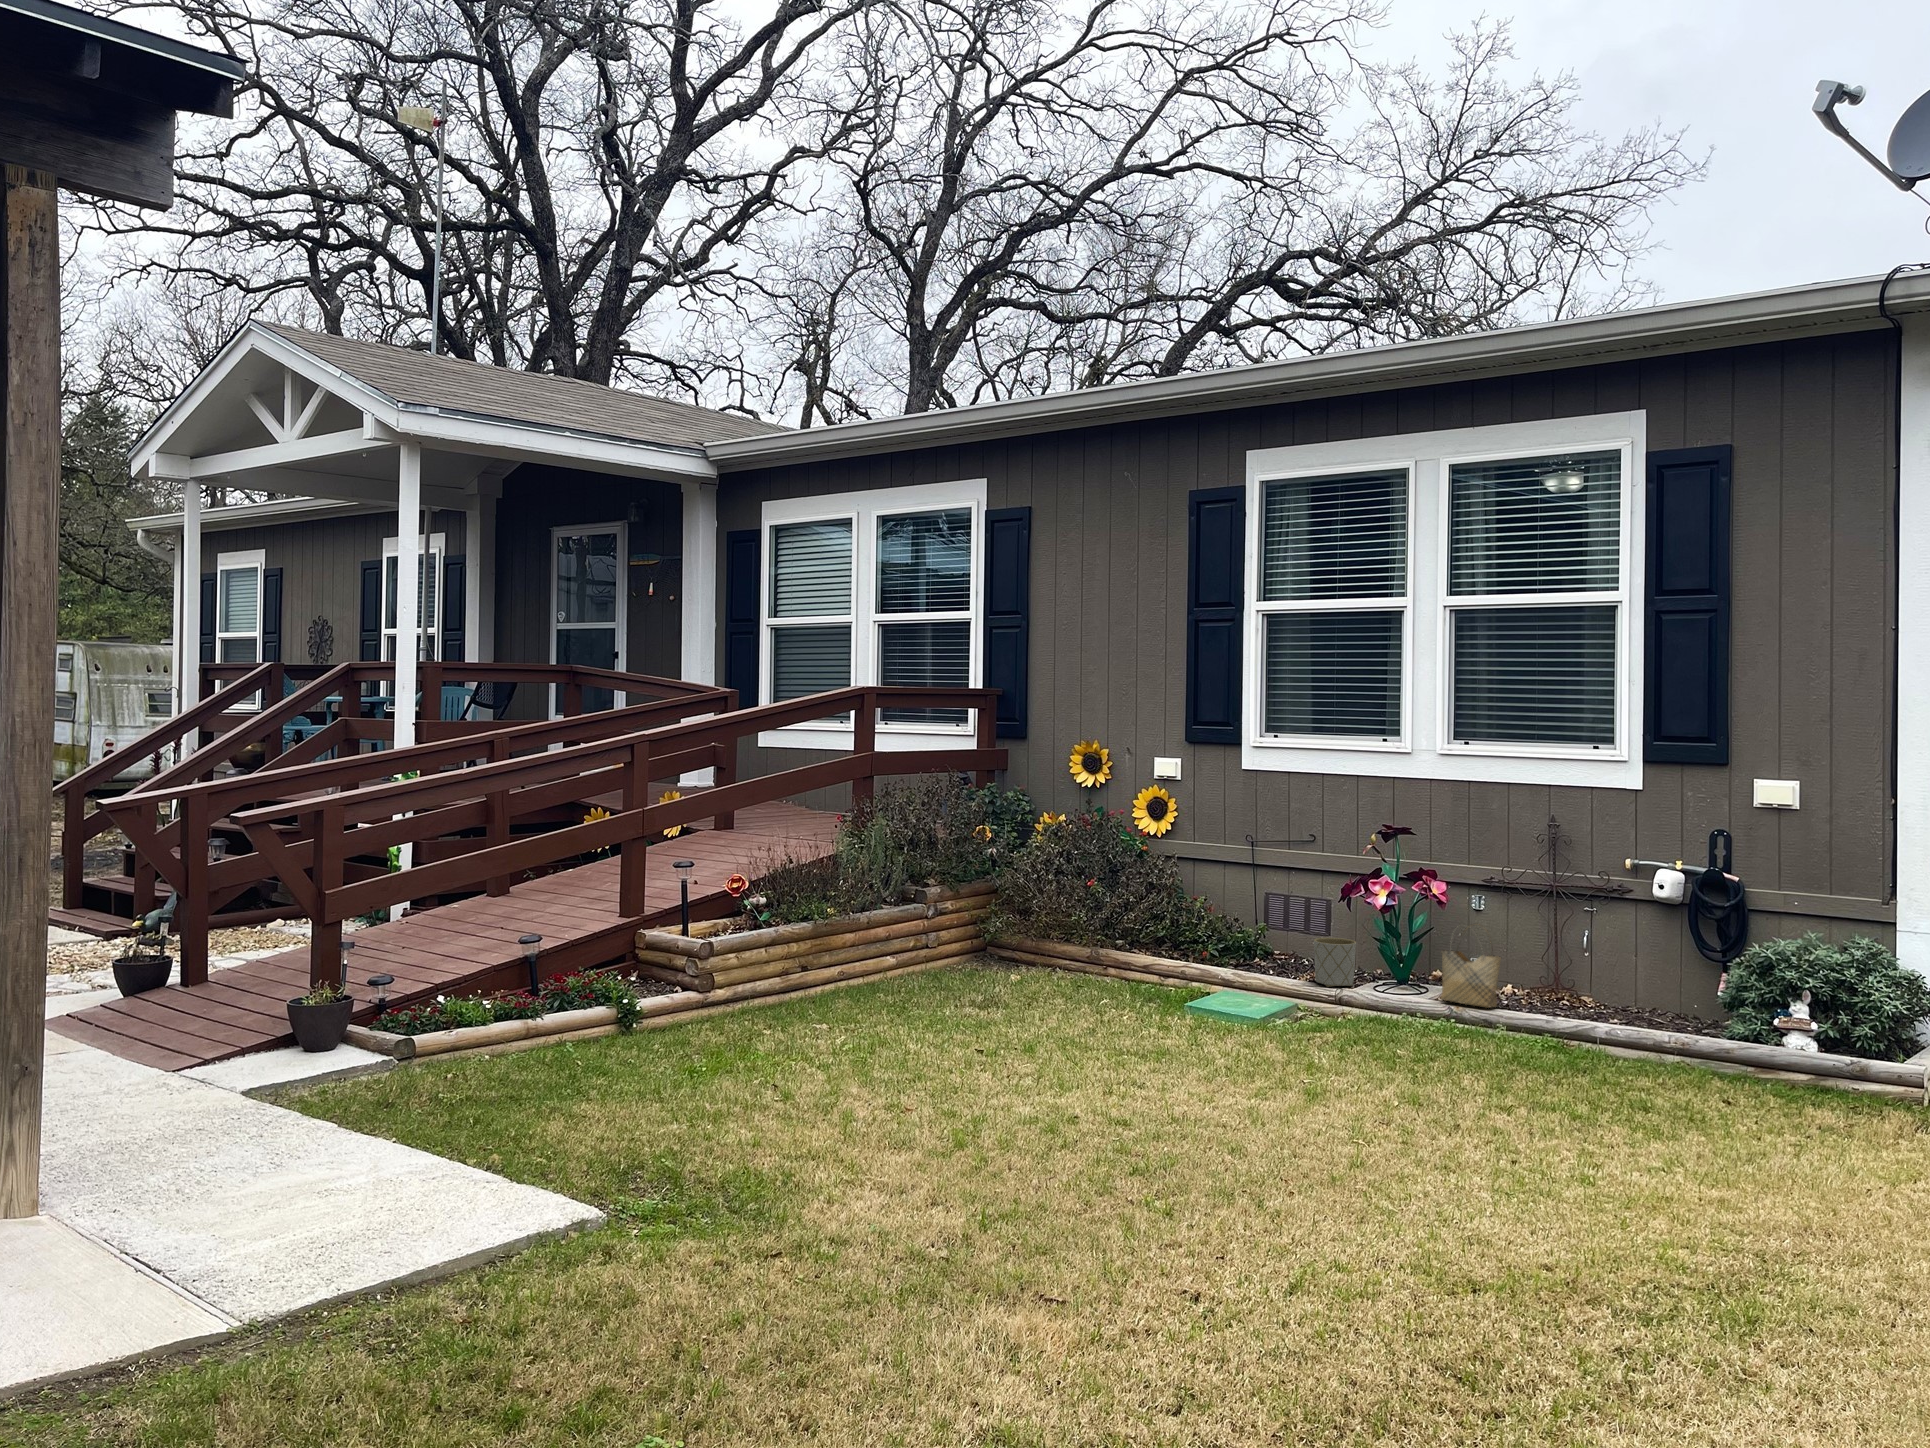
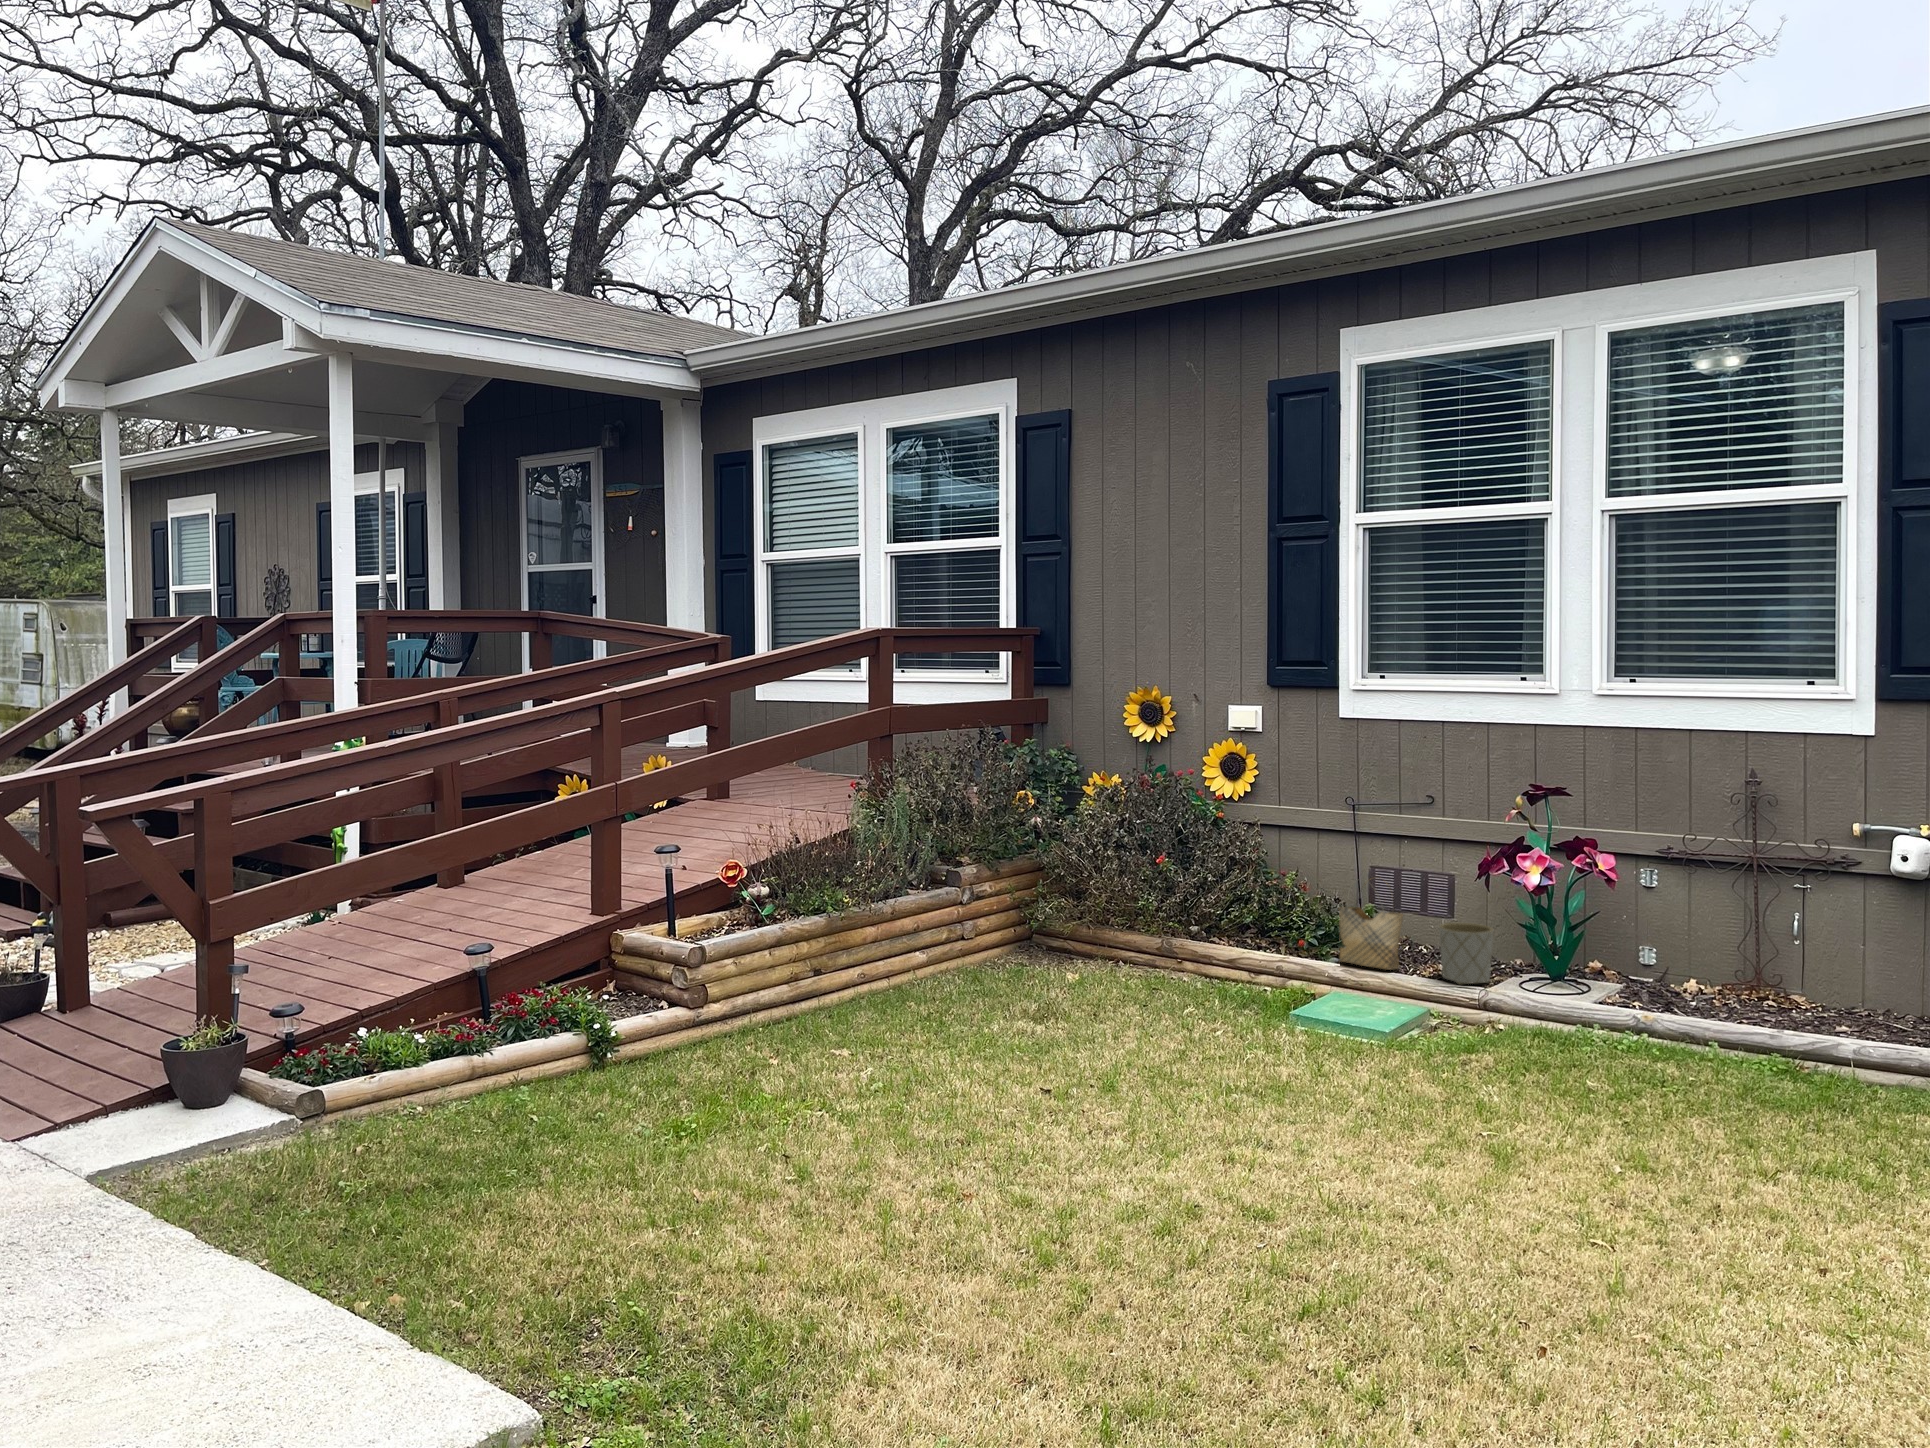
woven basket: present [1441,924,1501,1008] -> present [1339,884,1403,970]

